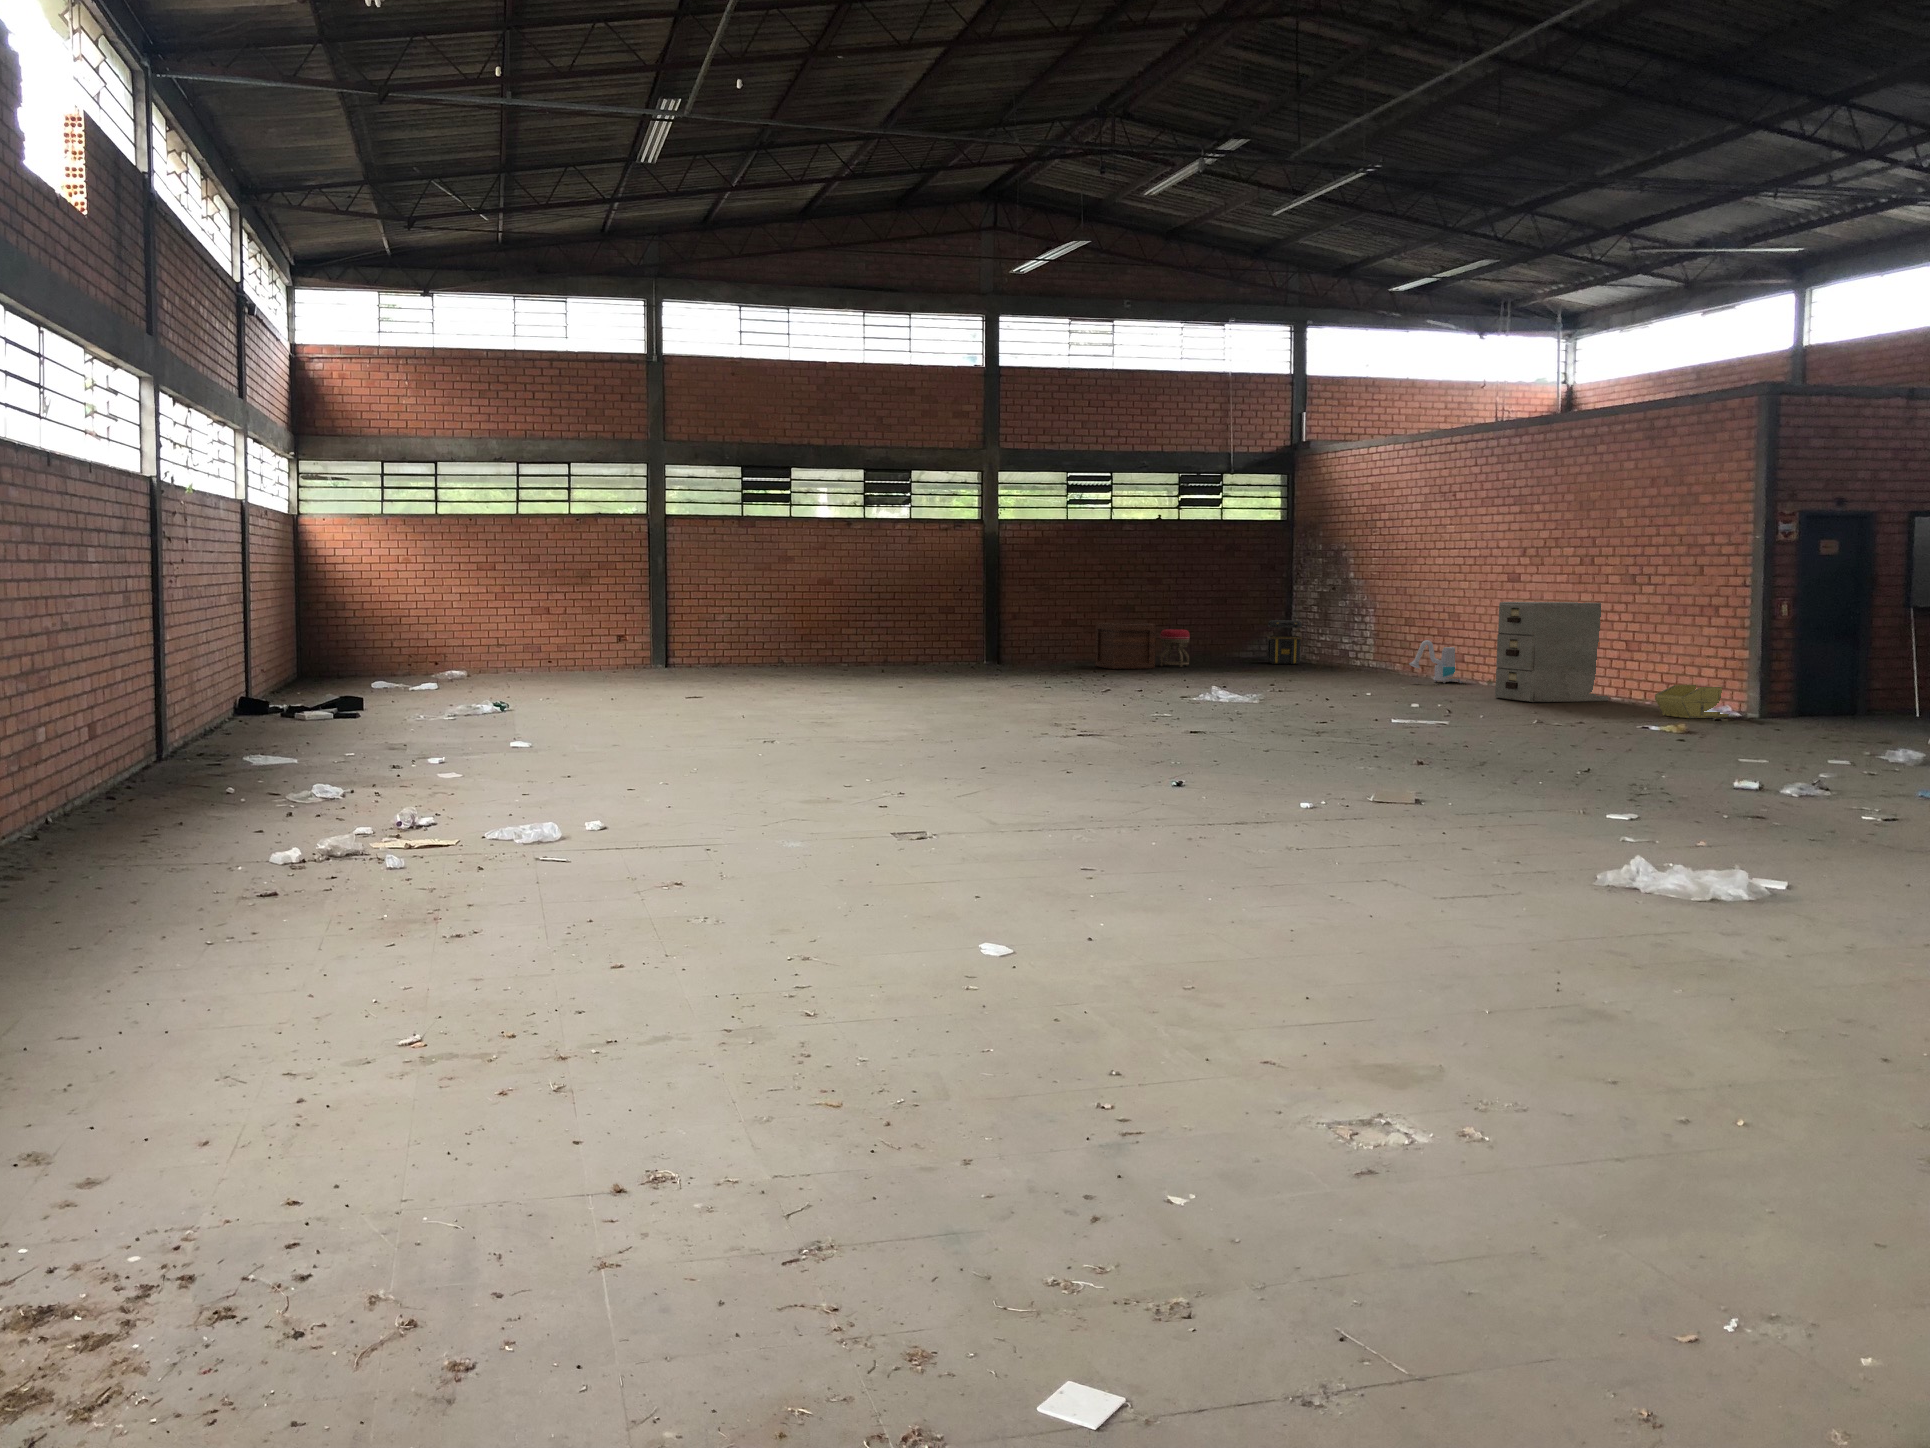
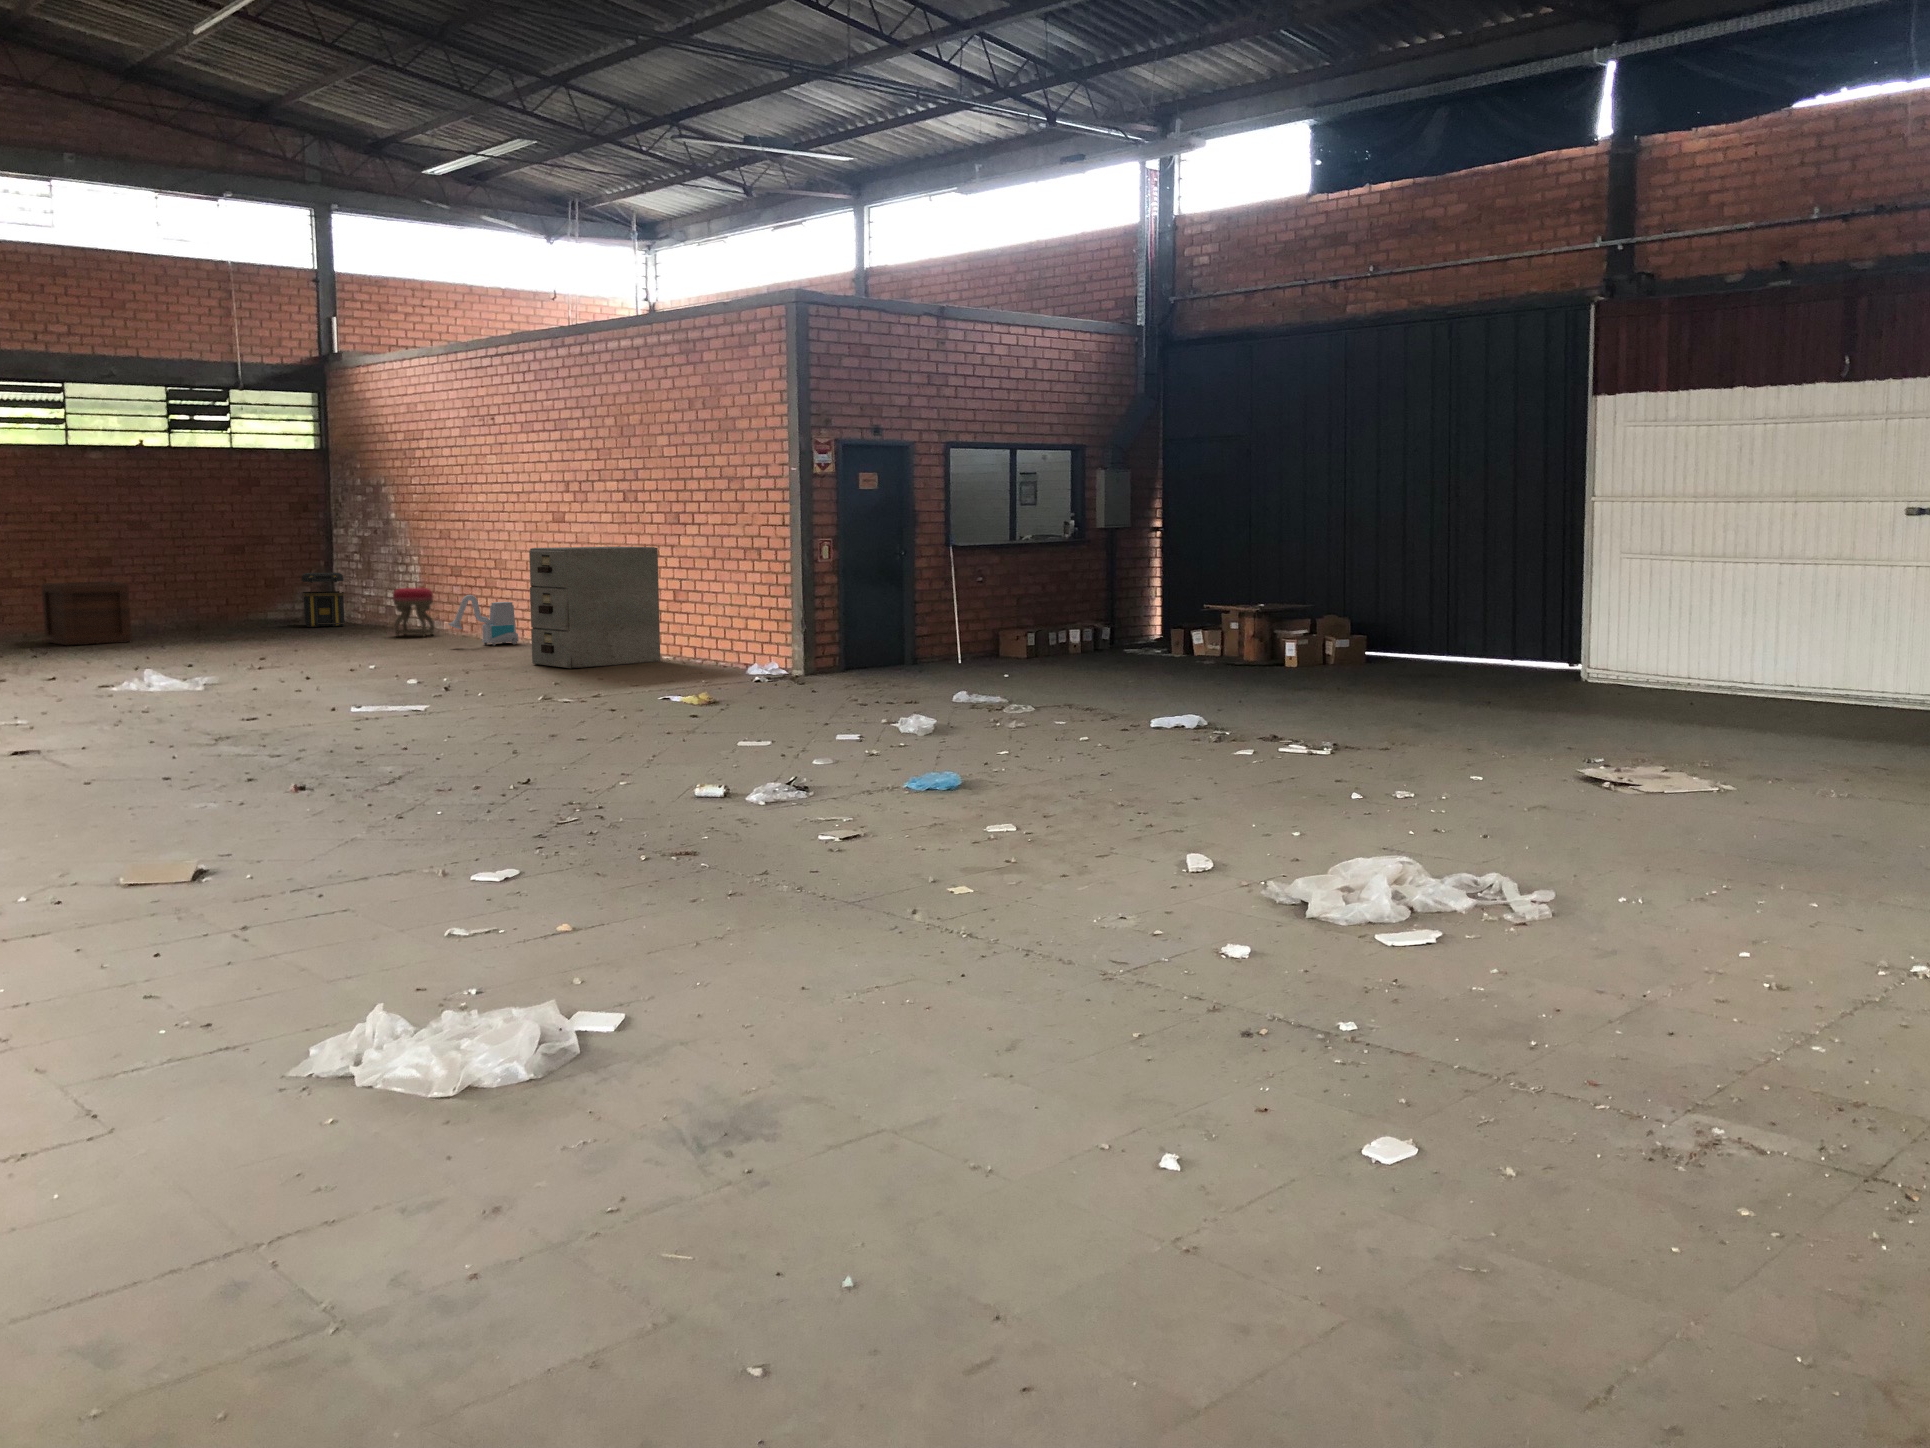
stool: present [1160,629,1190,667] -> present [393,588,434,637]
storage bin: present [1655,685,1729,718] -> none [693,640,779,681]

